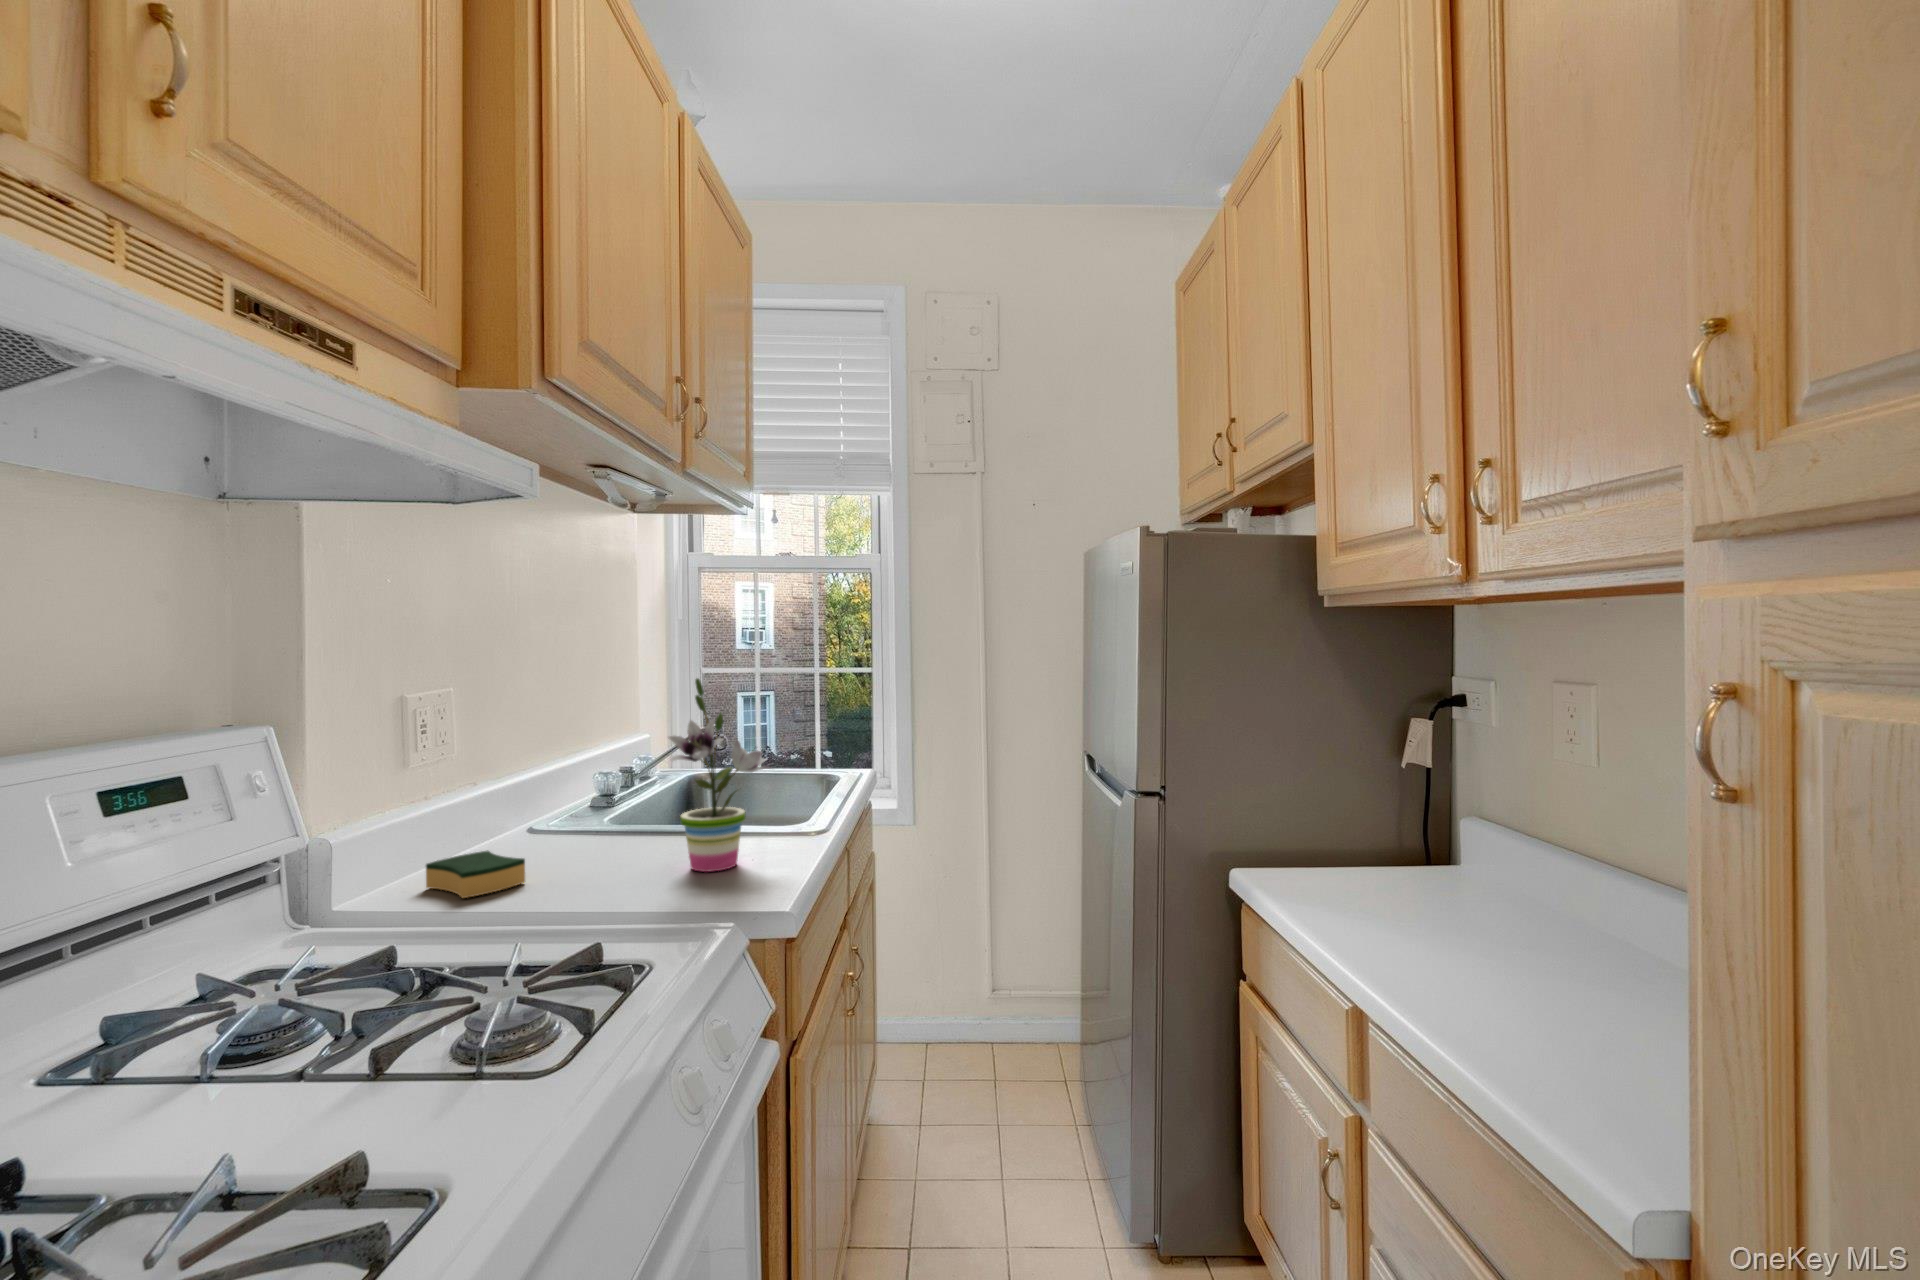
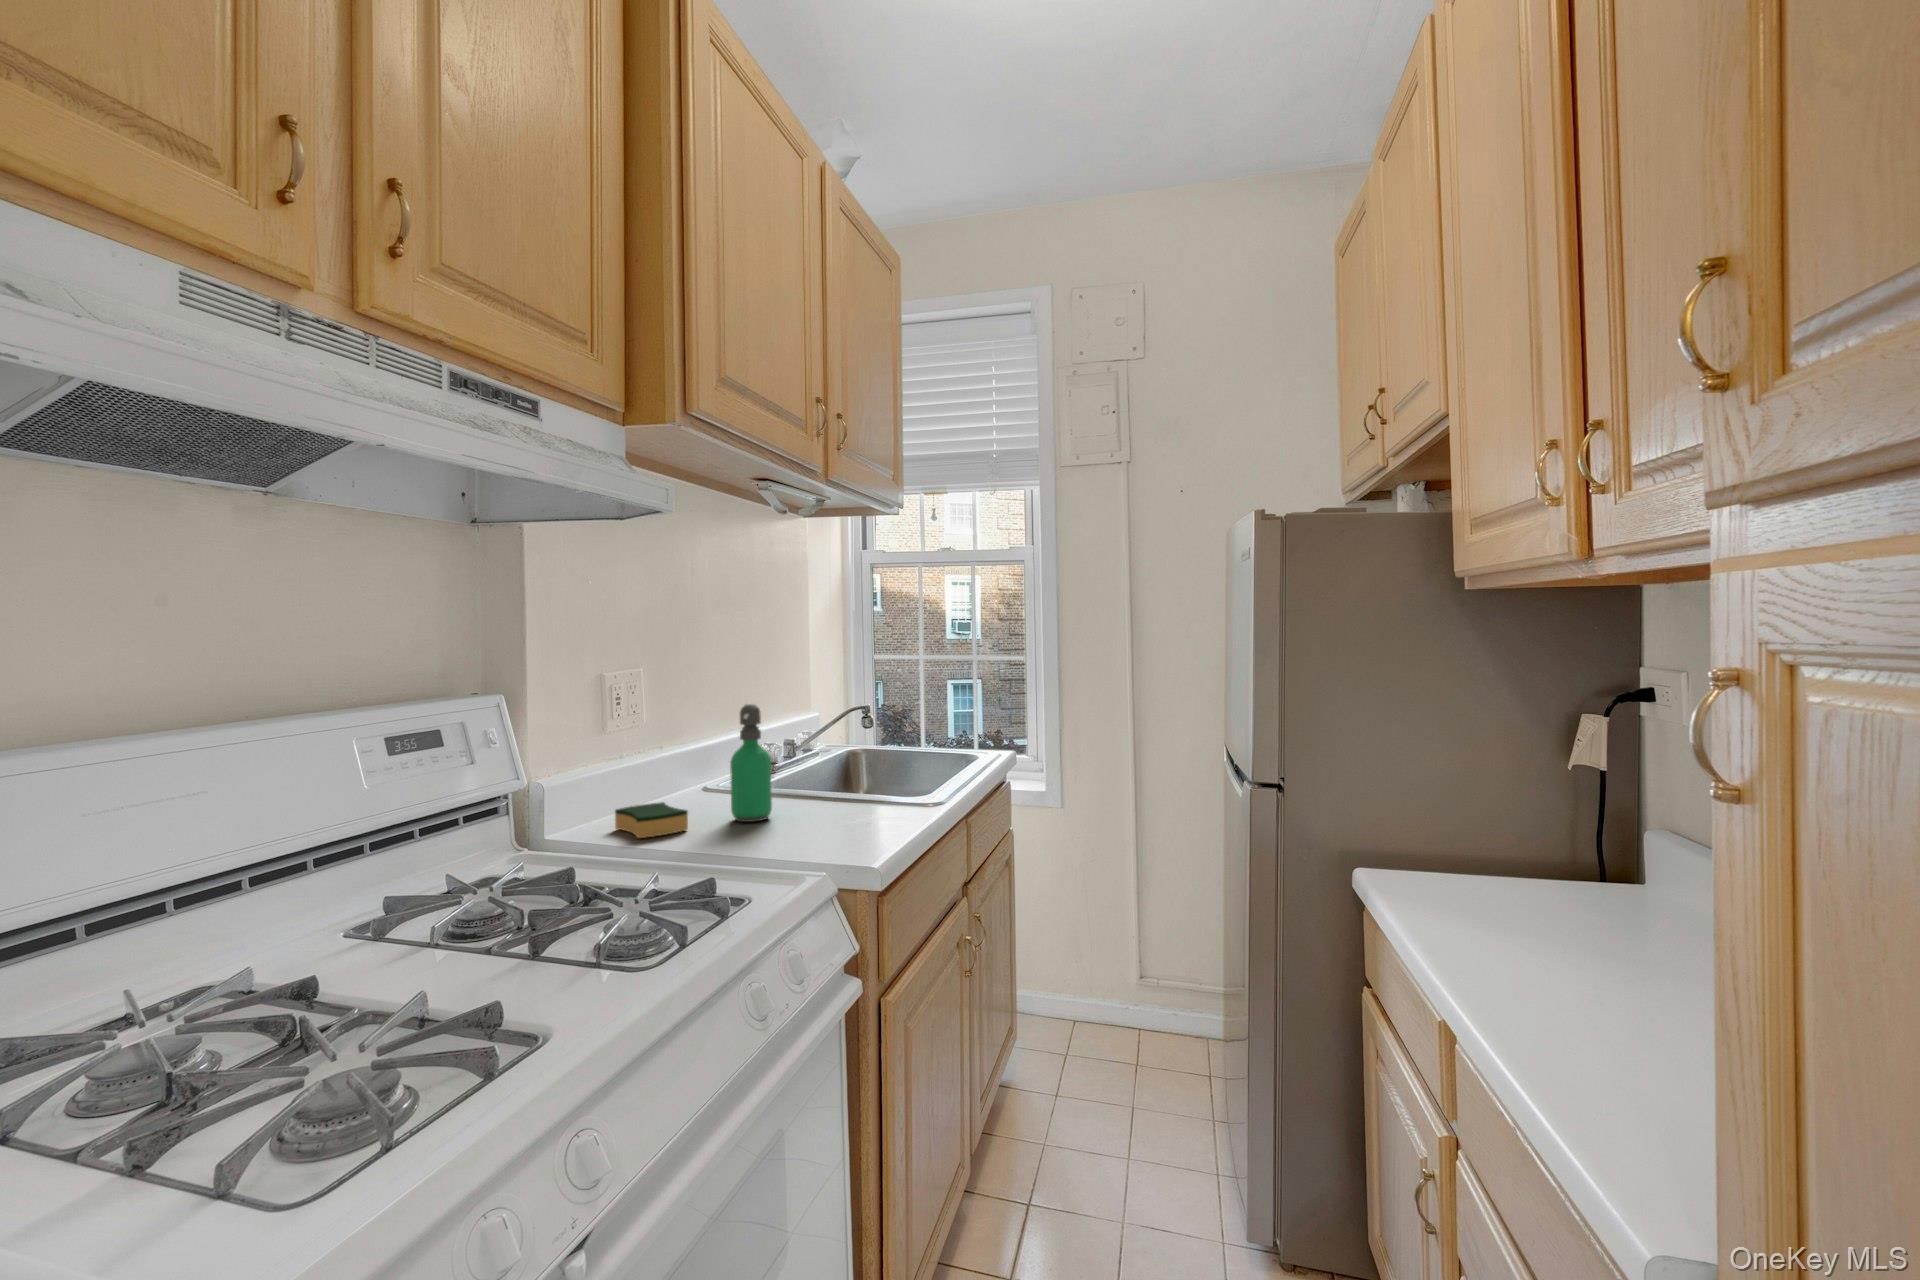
potted plant: present [668,678,770,872] -> none [797,662,892,831]
soap dispenser: none [576,728,627,868] -> present [730,704,772,822]

